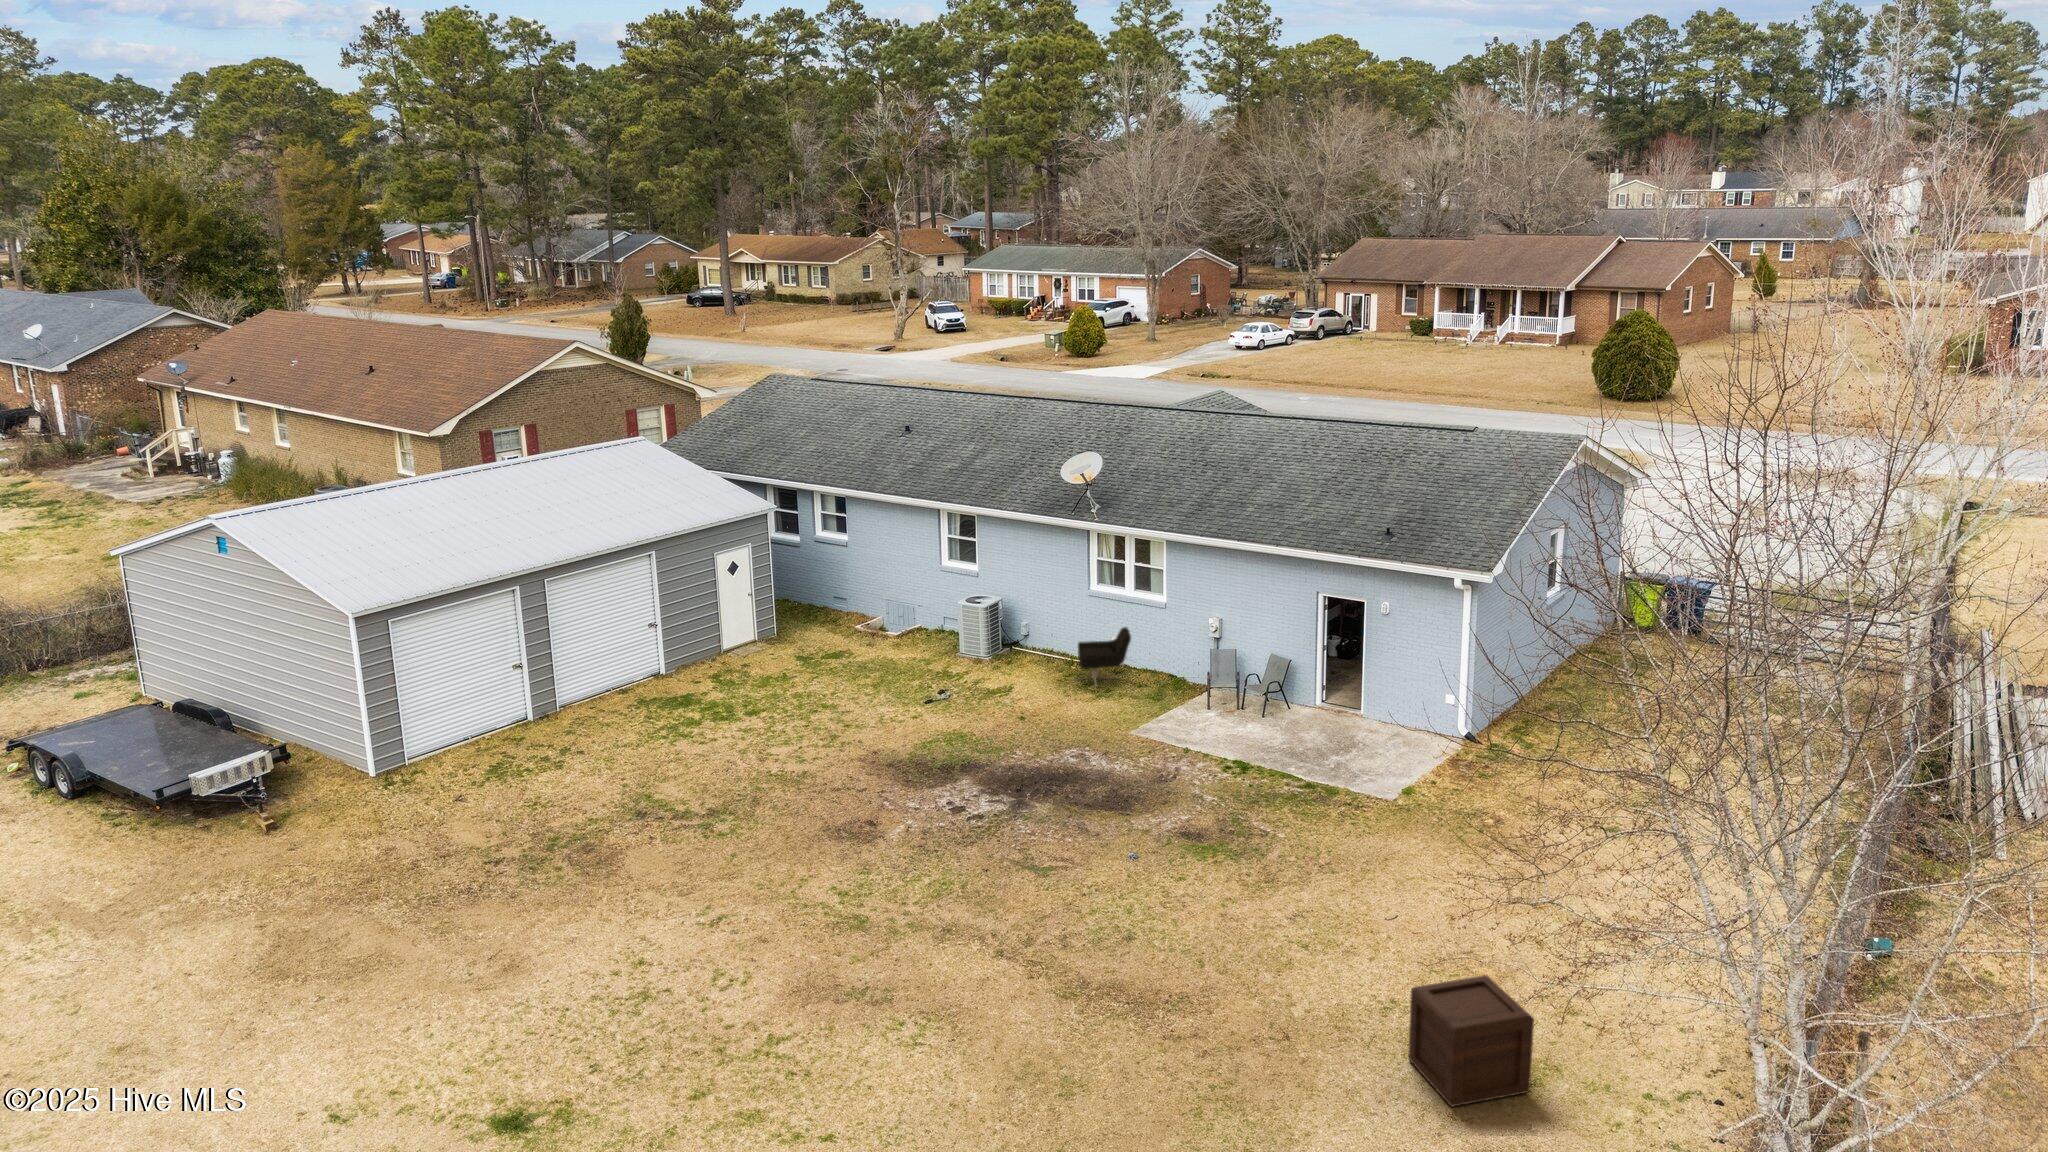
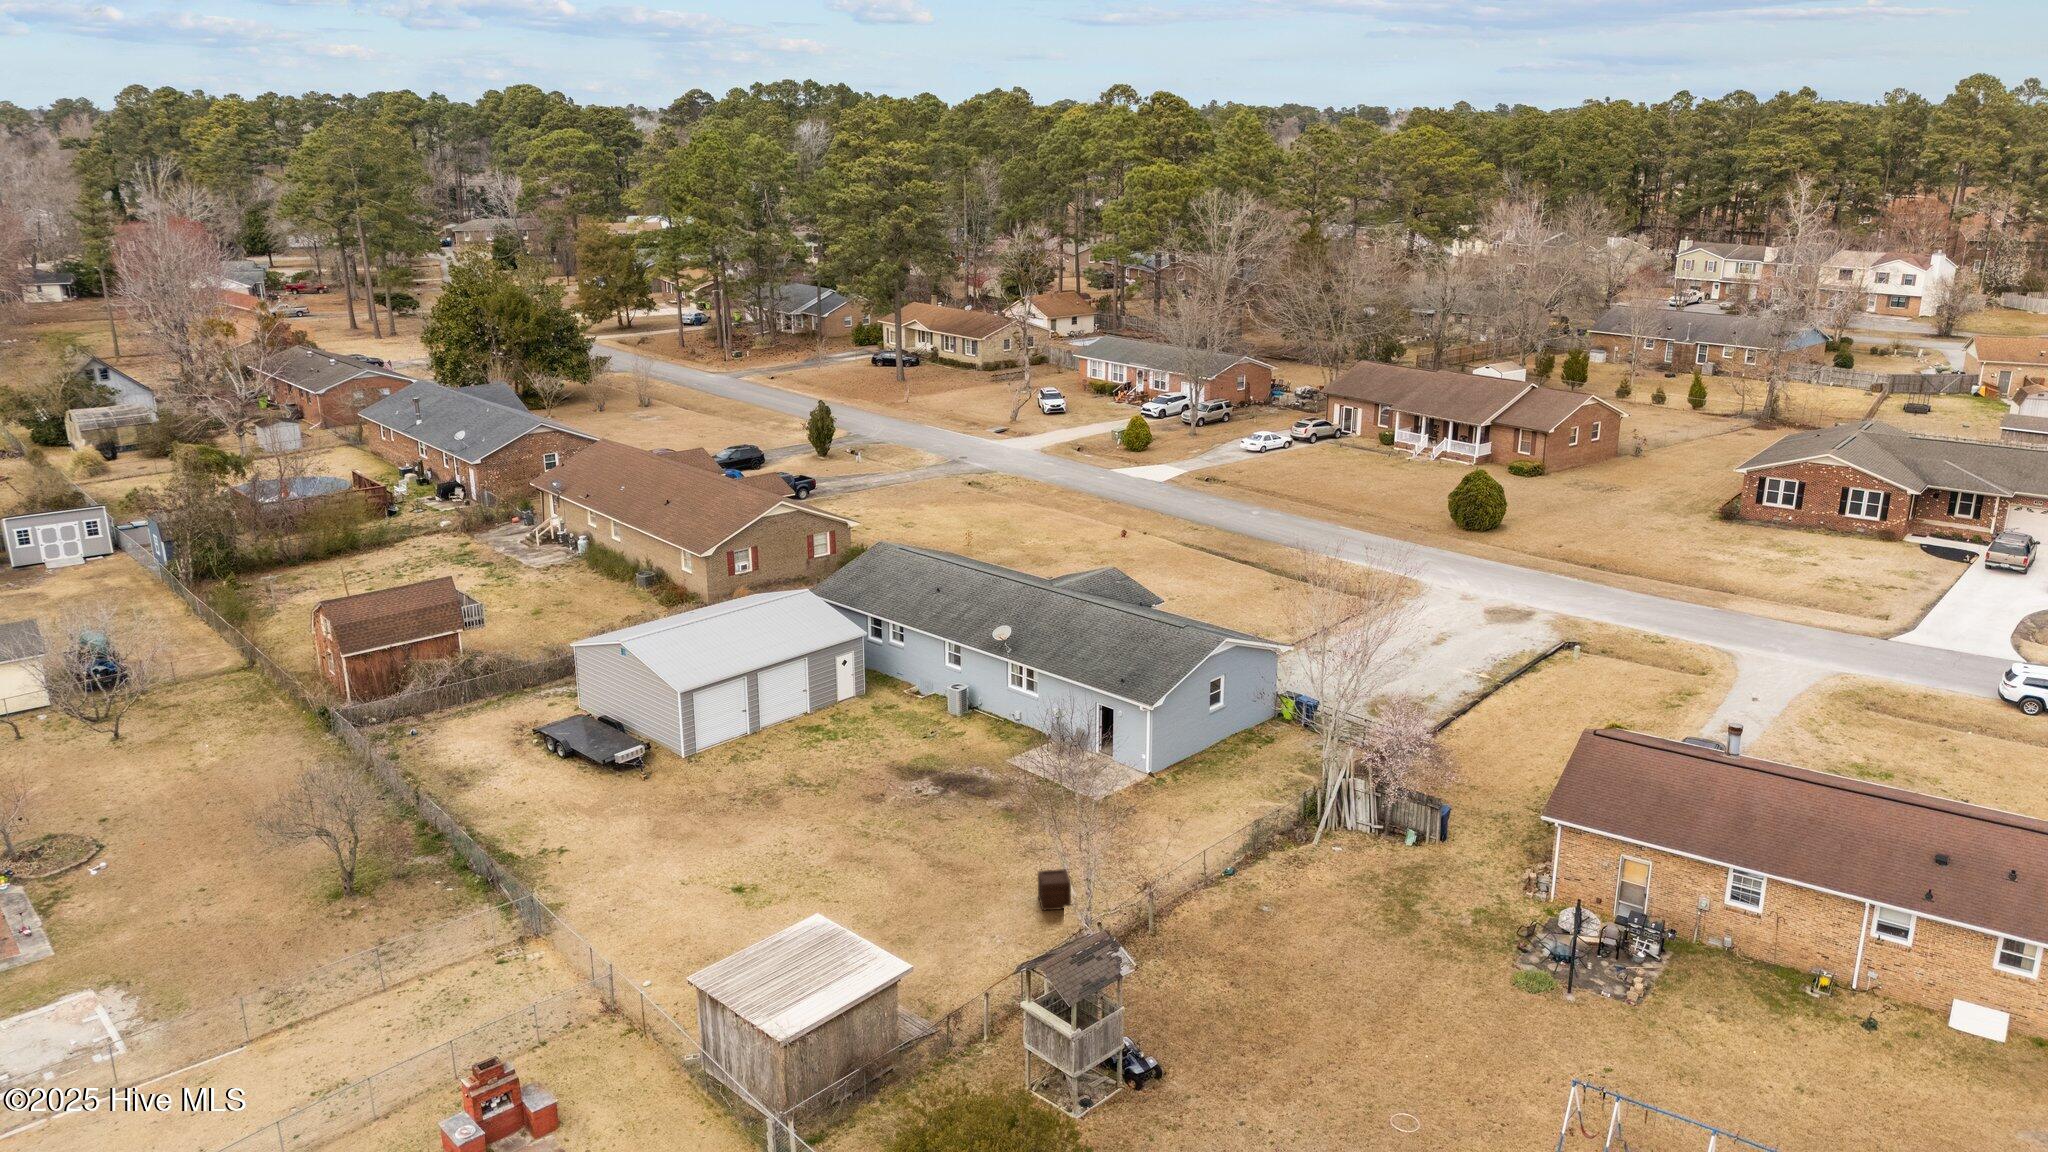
lounge chair: present [1078,627,1131,686] -> none [993,707,1022,735]

